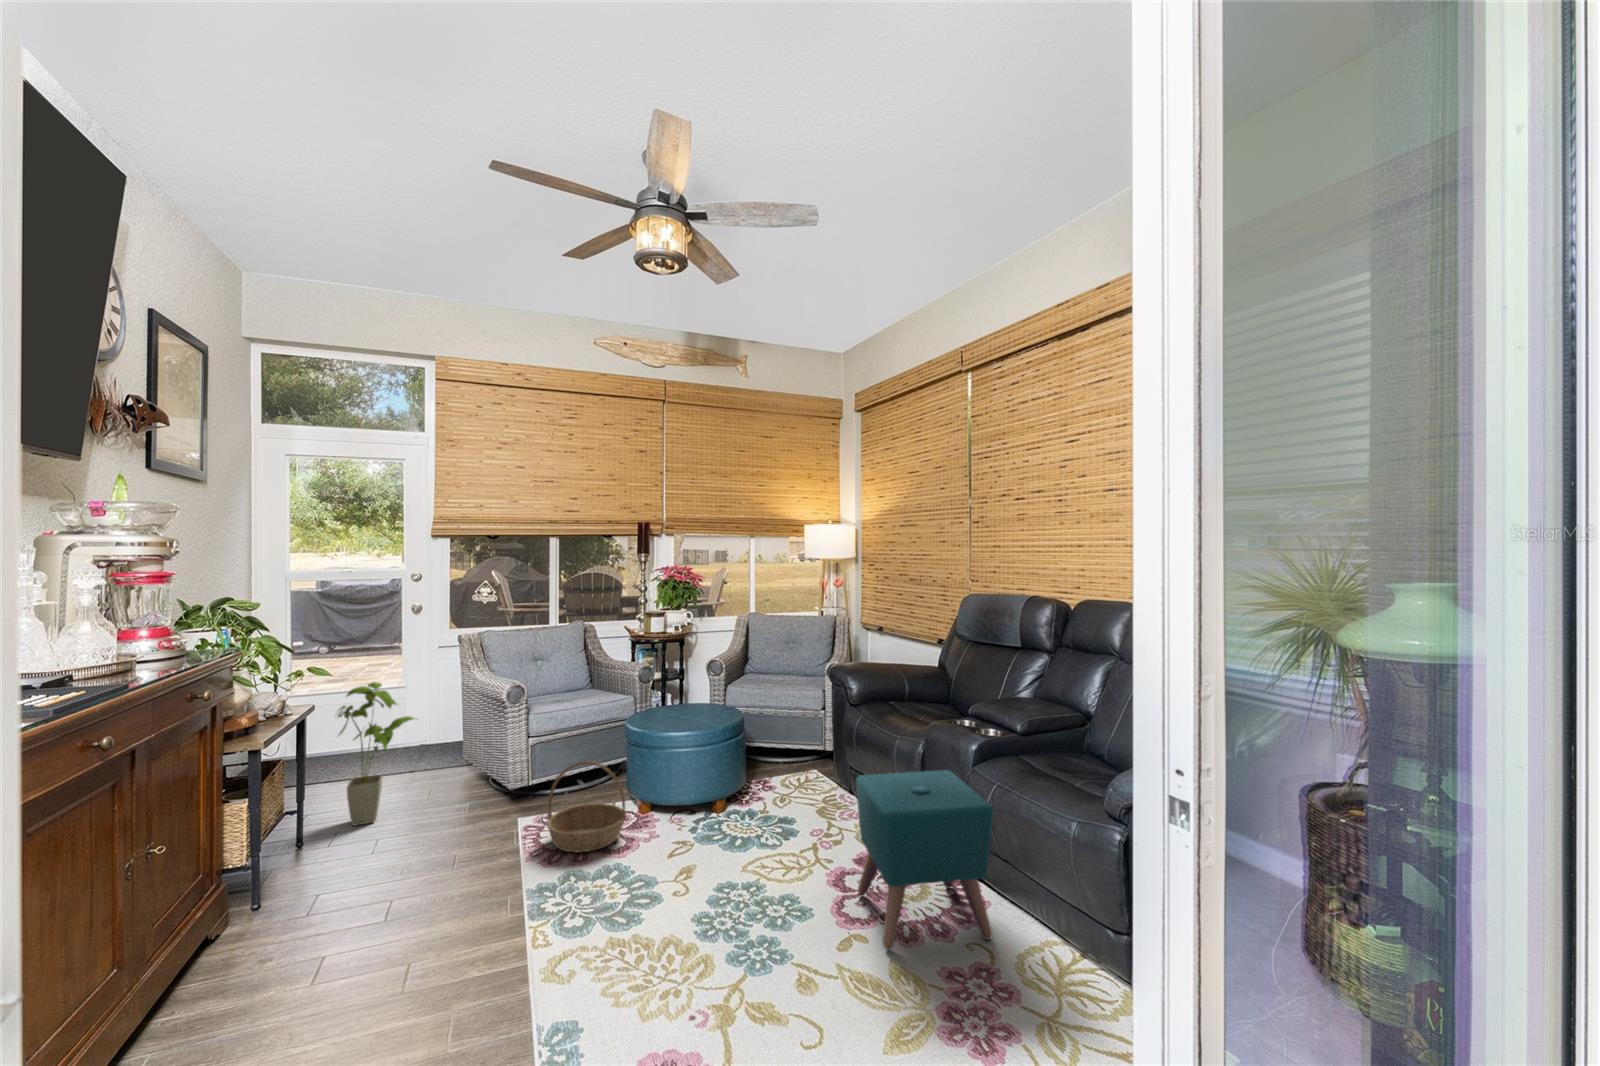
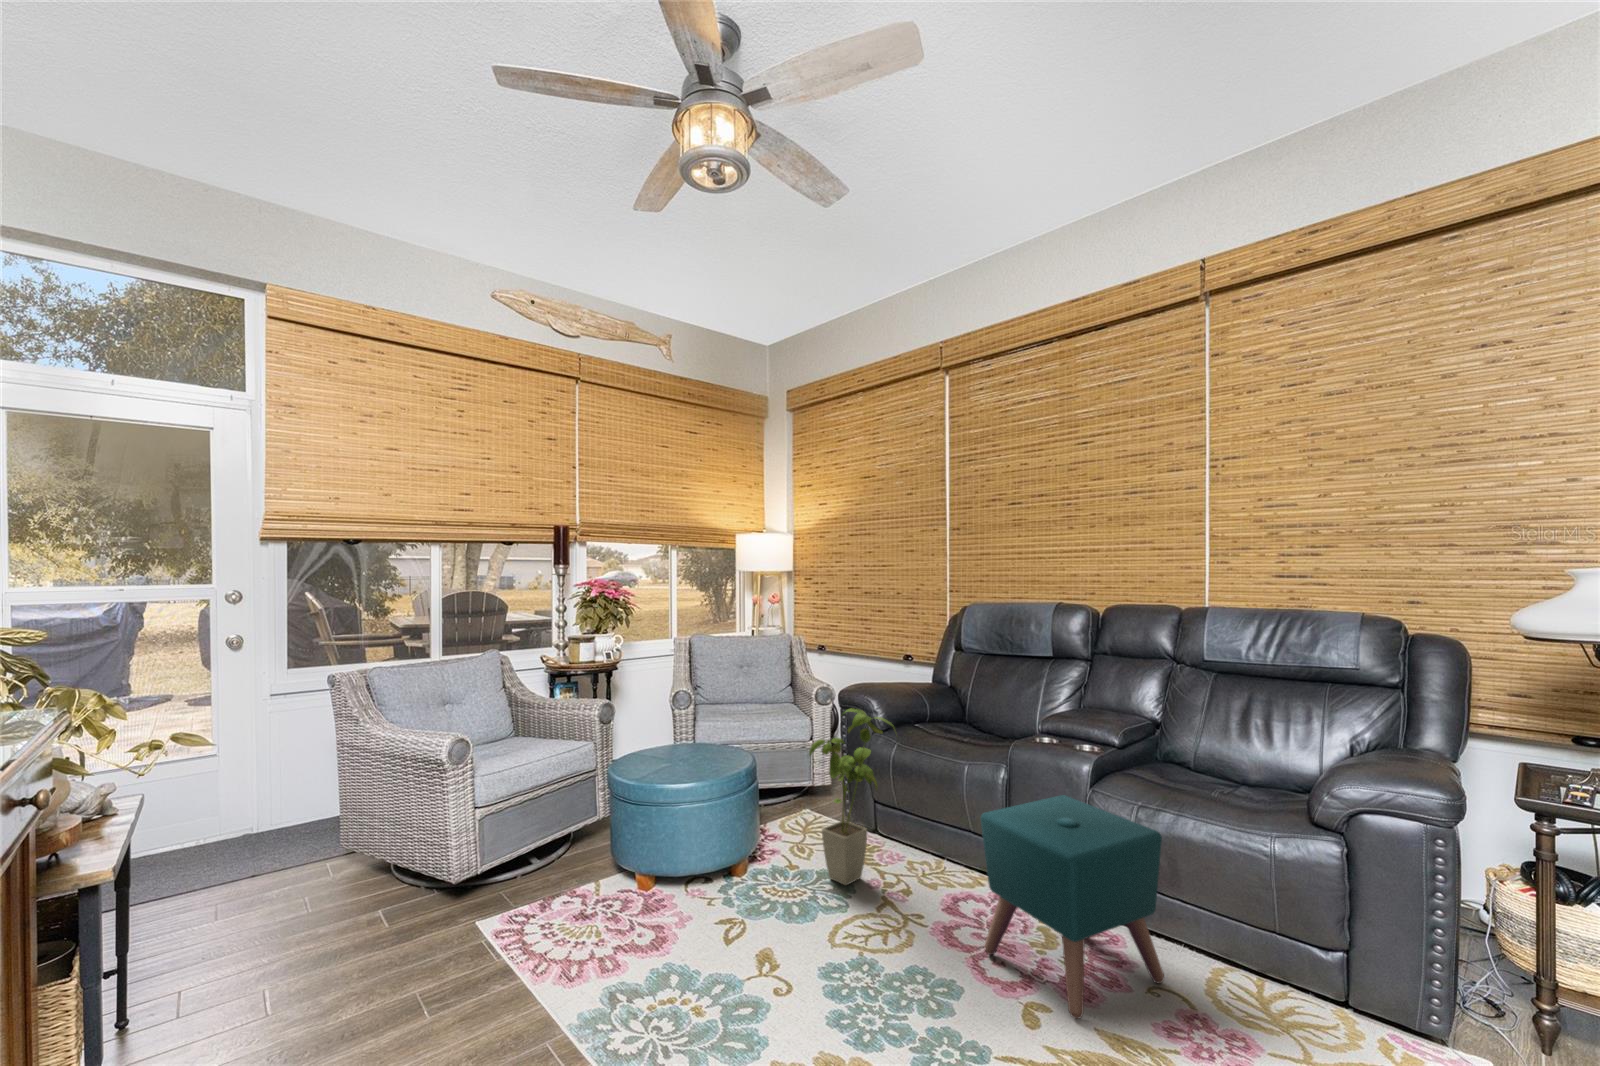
house plant: present [338,682,417,826] -> present [809,708,894,885]
basket: present [547,761,626,852] -> none [546,833,653,960]

